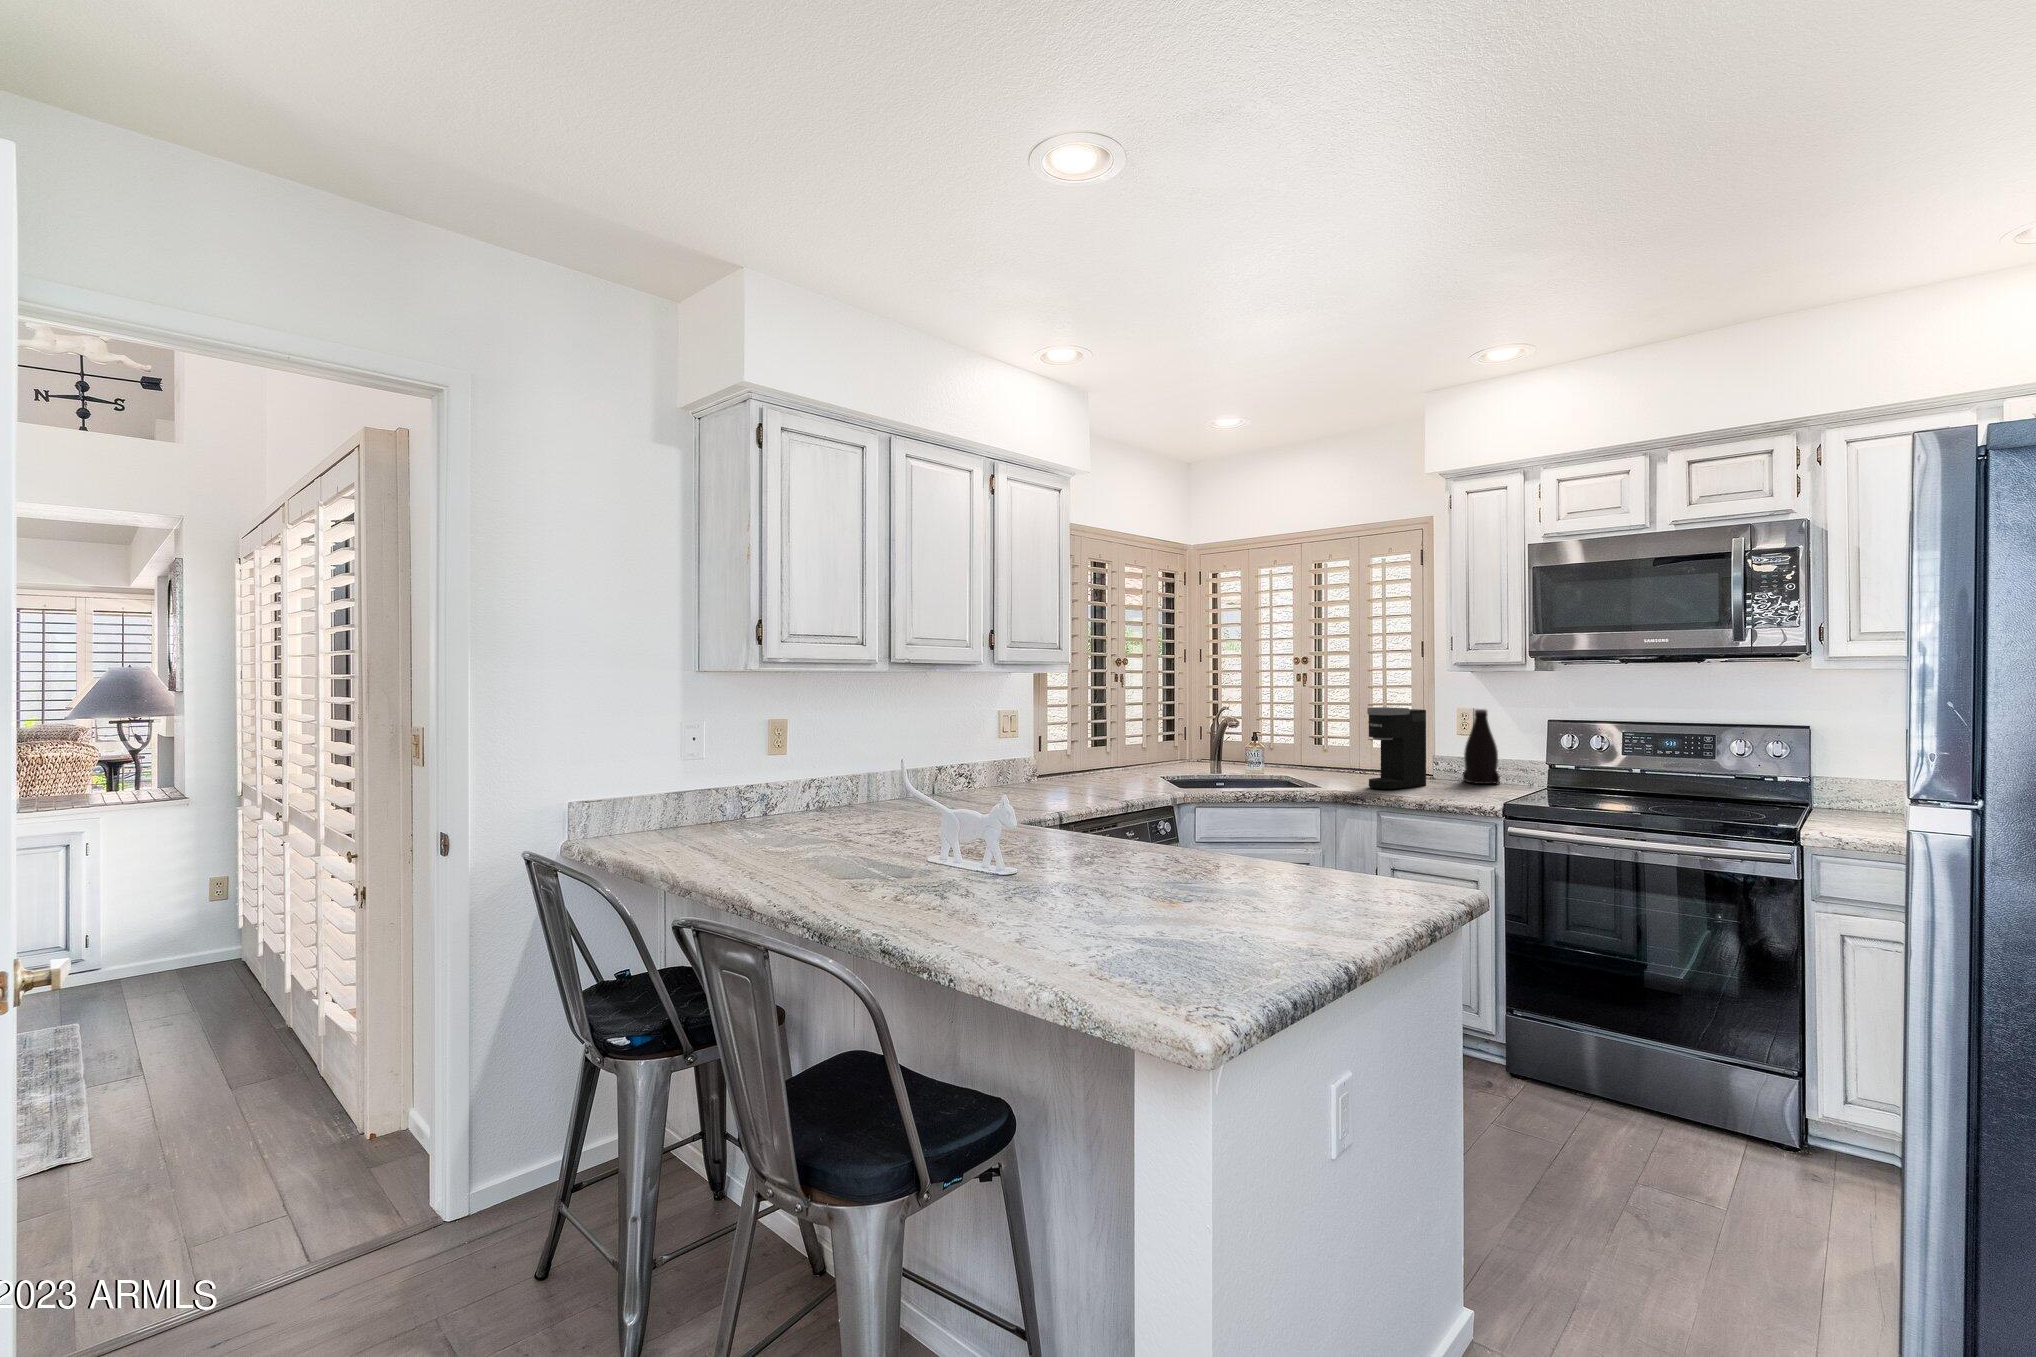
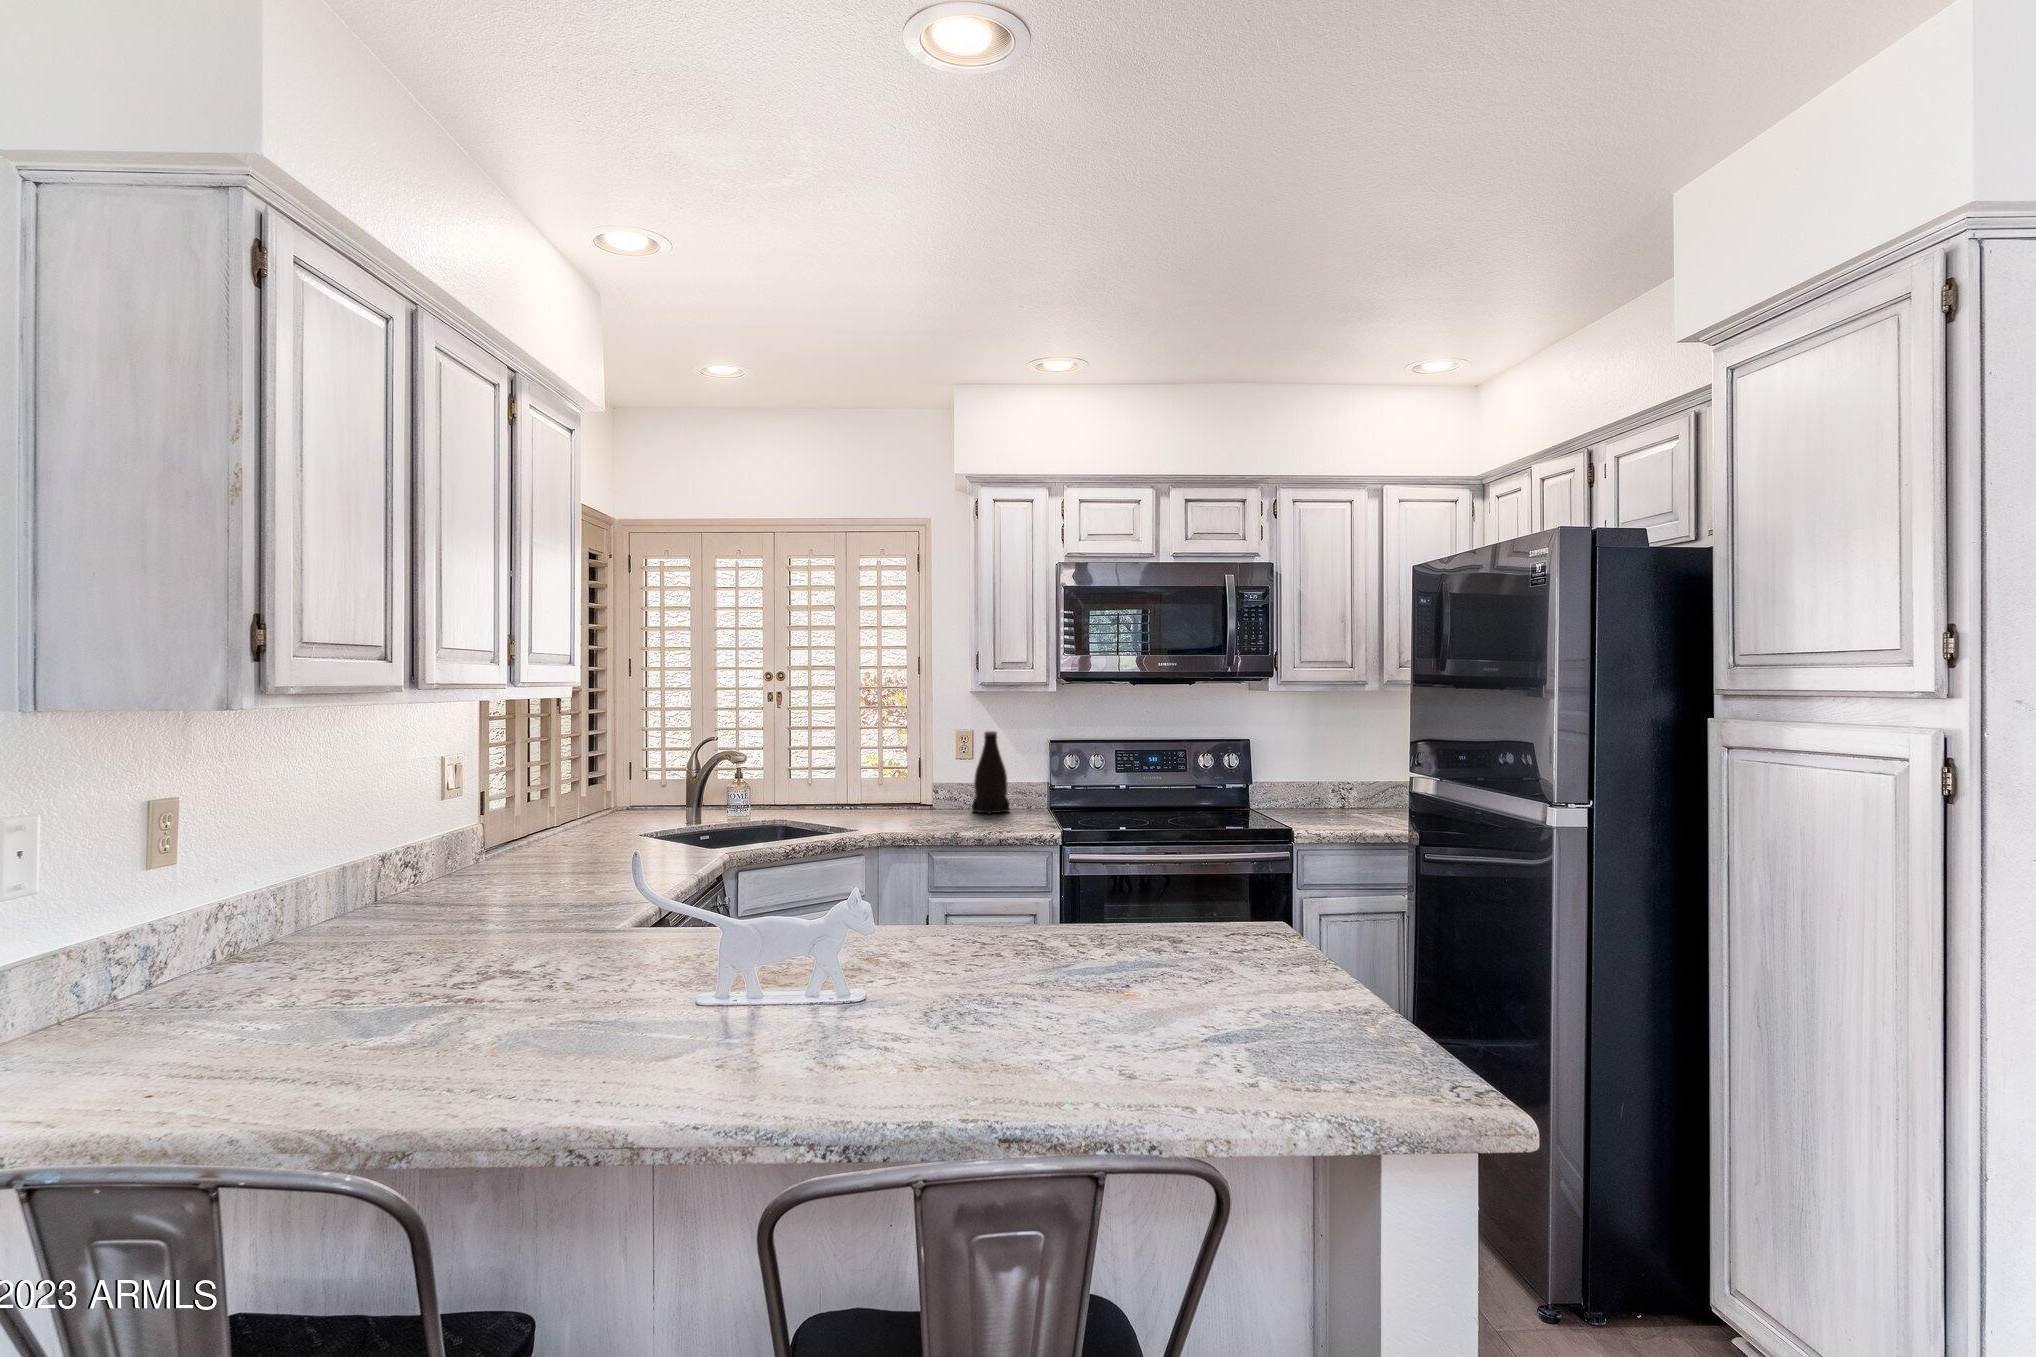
coffee maker: present [1367,707,1426,789] -> none [899,732,949,828]

